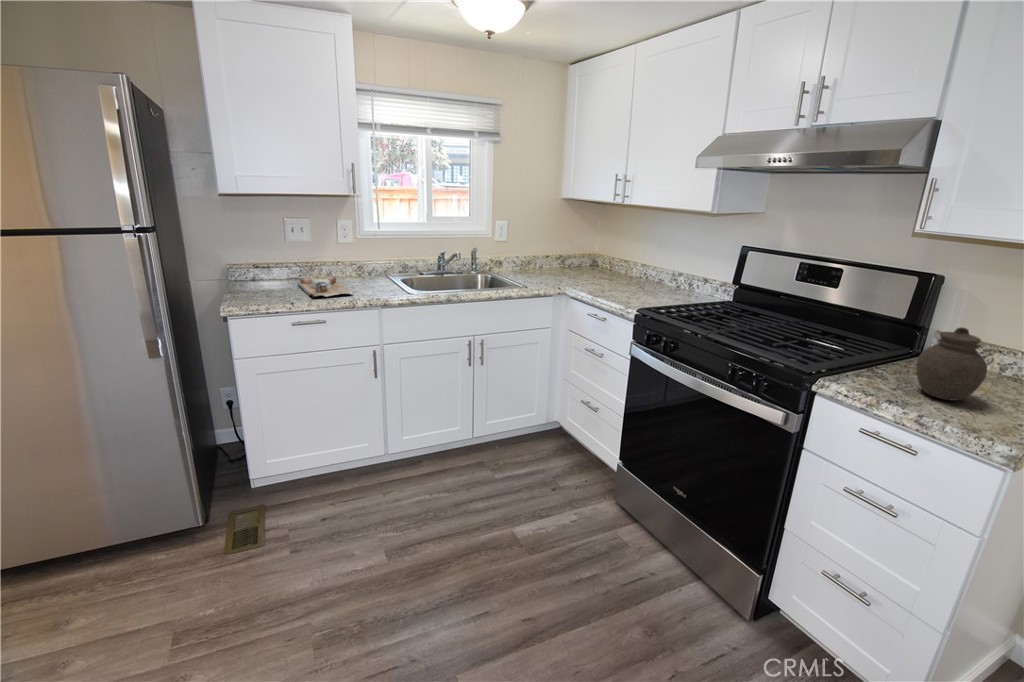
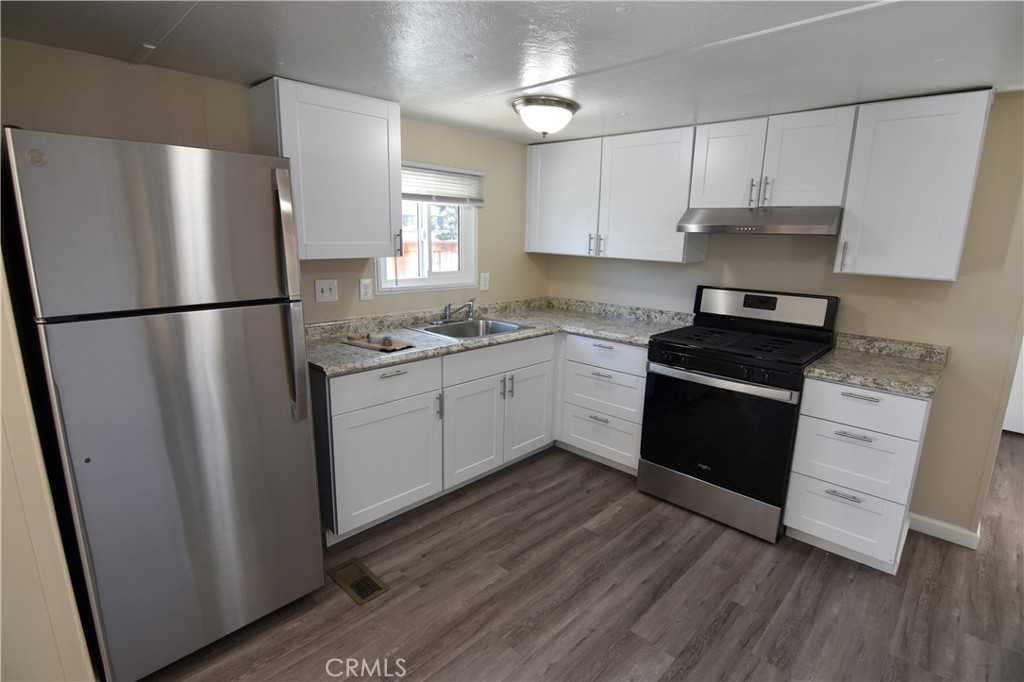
jar: present [916,328,987,401] -> none [855,327,894,370]

